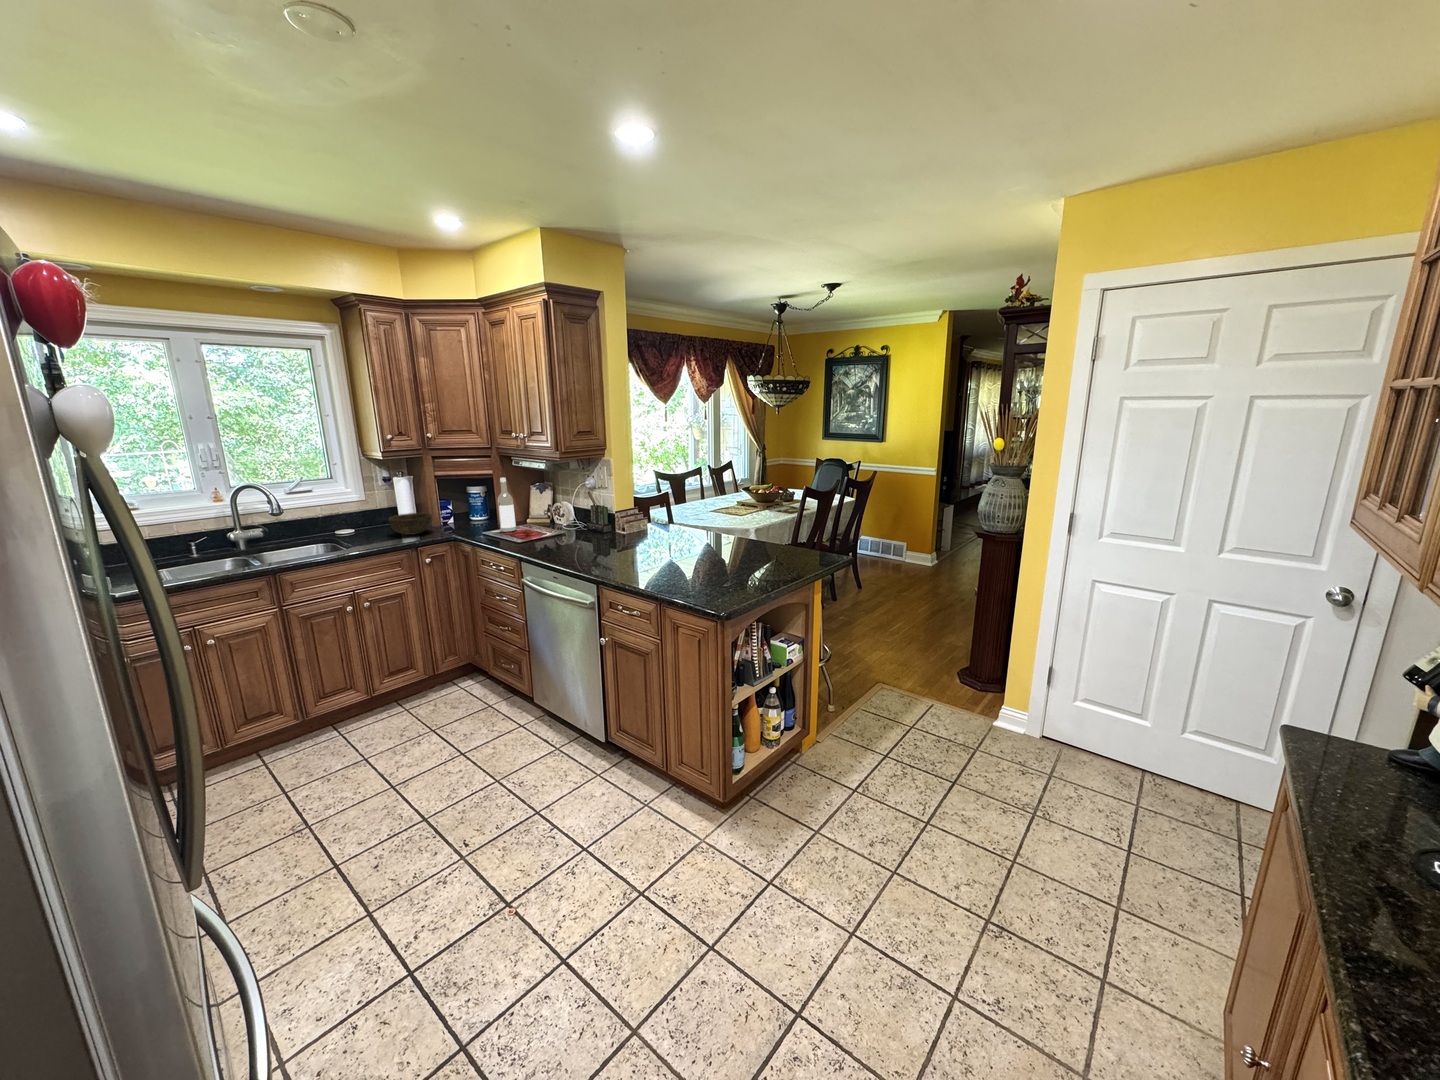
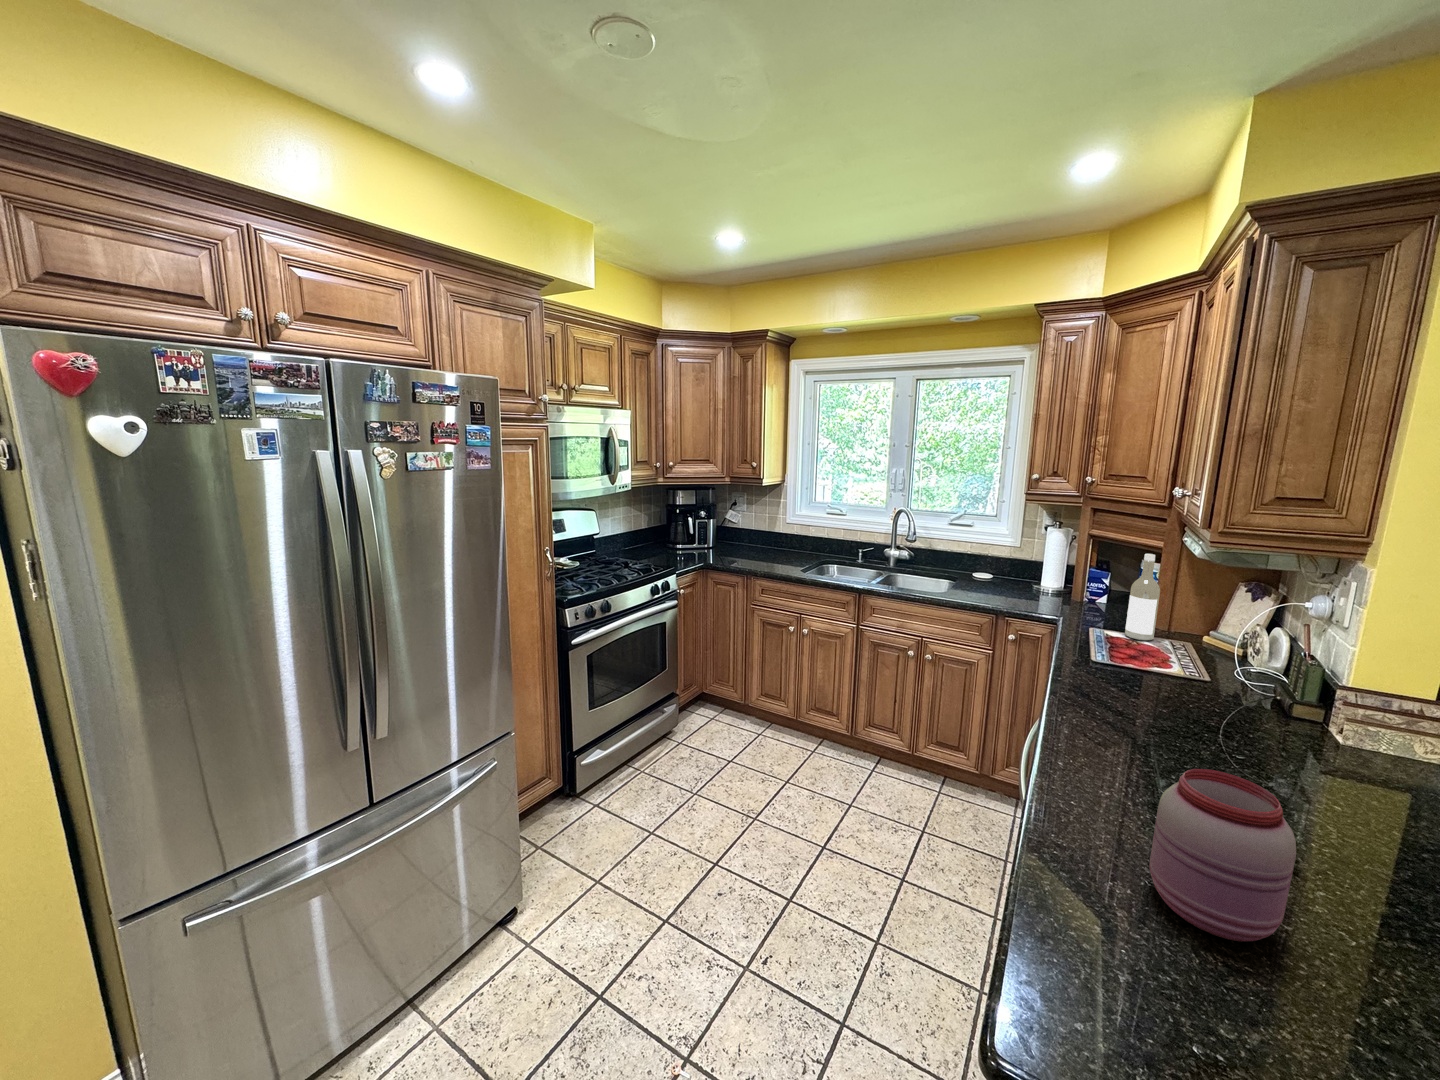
bowl: present [388,513,432,535] -> none [1001,572,1057,600]
jar: none [669,529,706,583] -> present [1149,769,1296,941]

